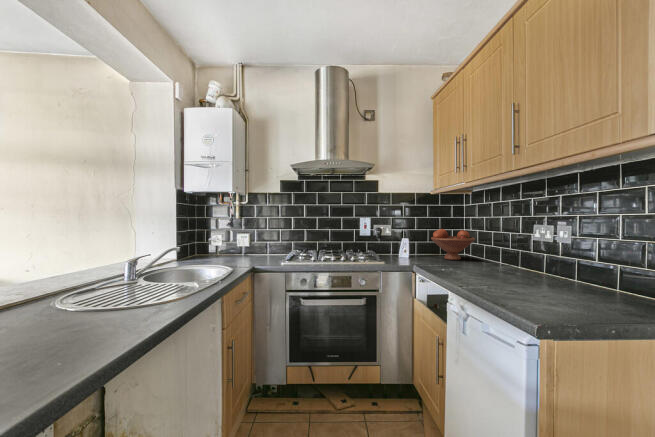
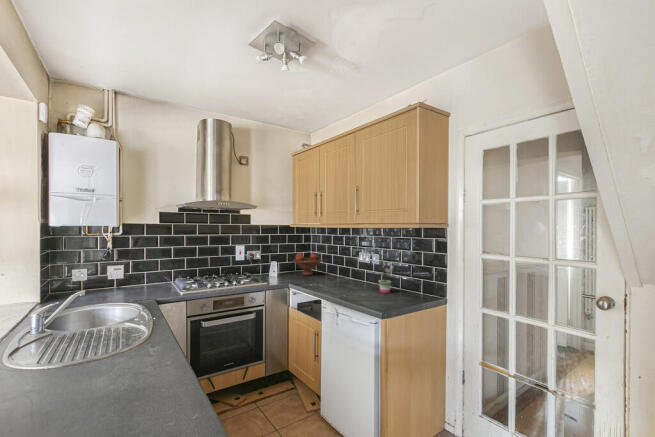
potted plant: none [563,217,606,295] -> present [378,254,393,293]

